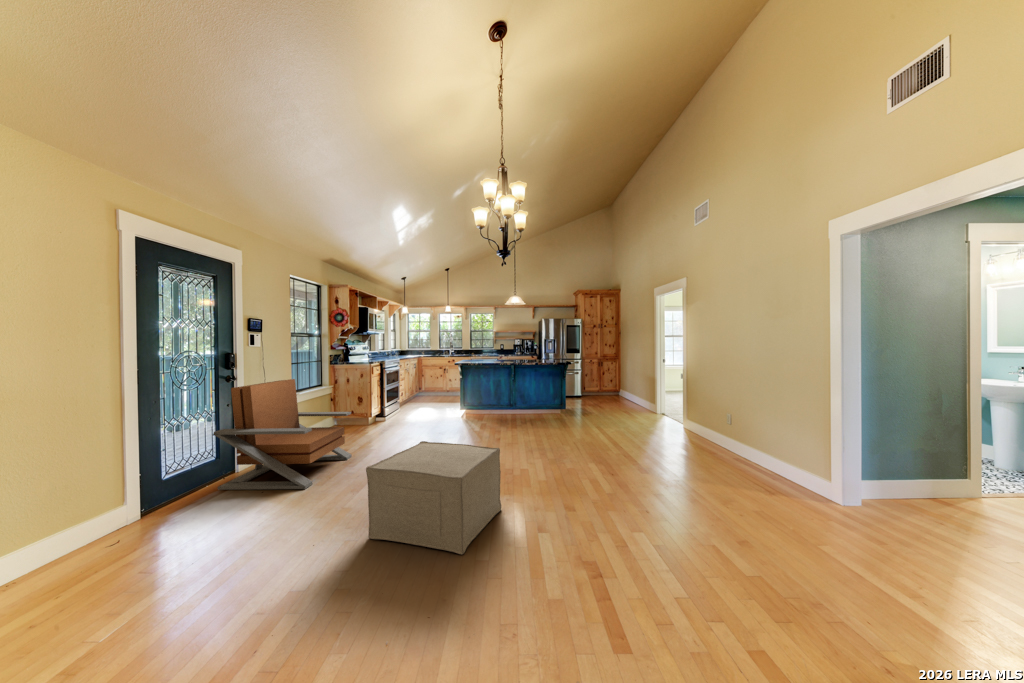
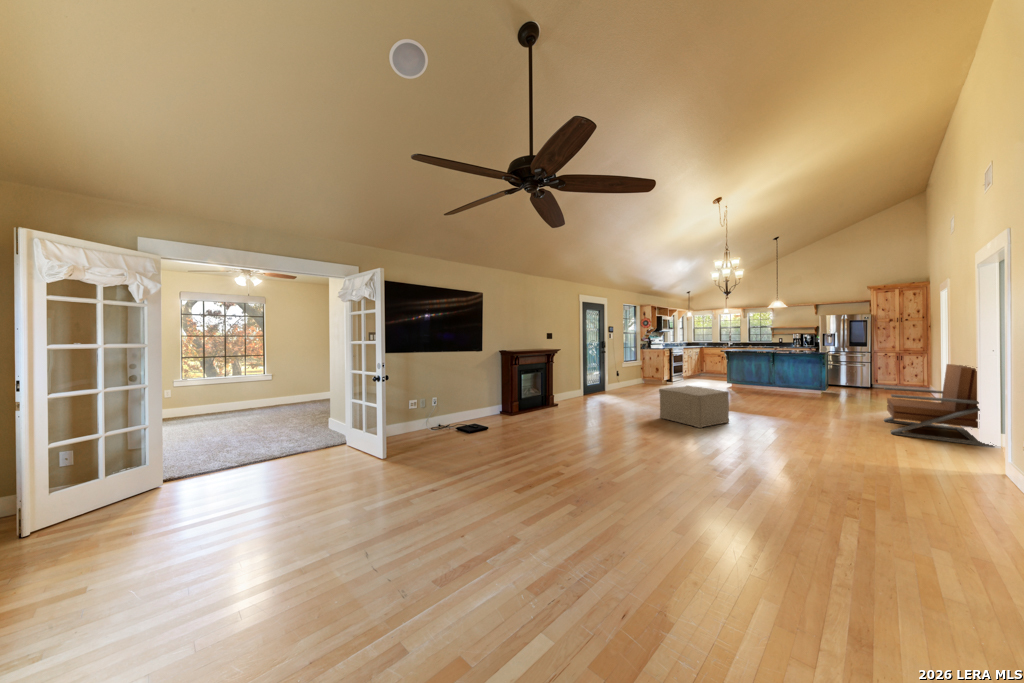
lounge chair: present [214,379,352,490] -> present [884,364,995,447]

